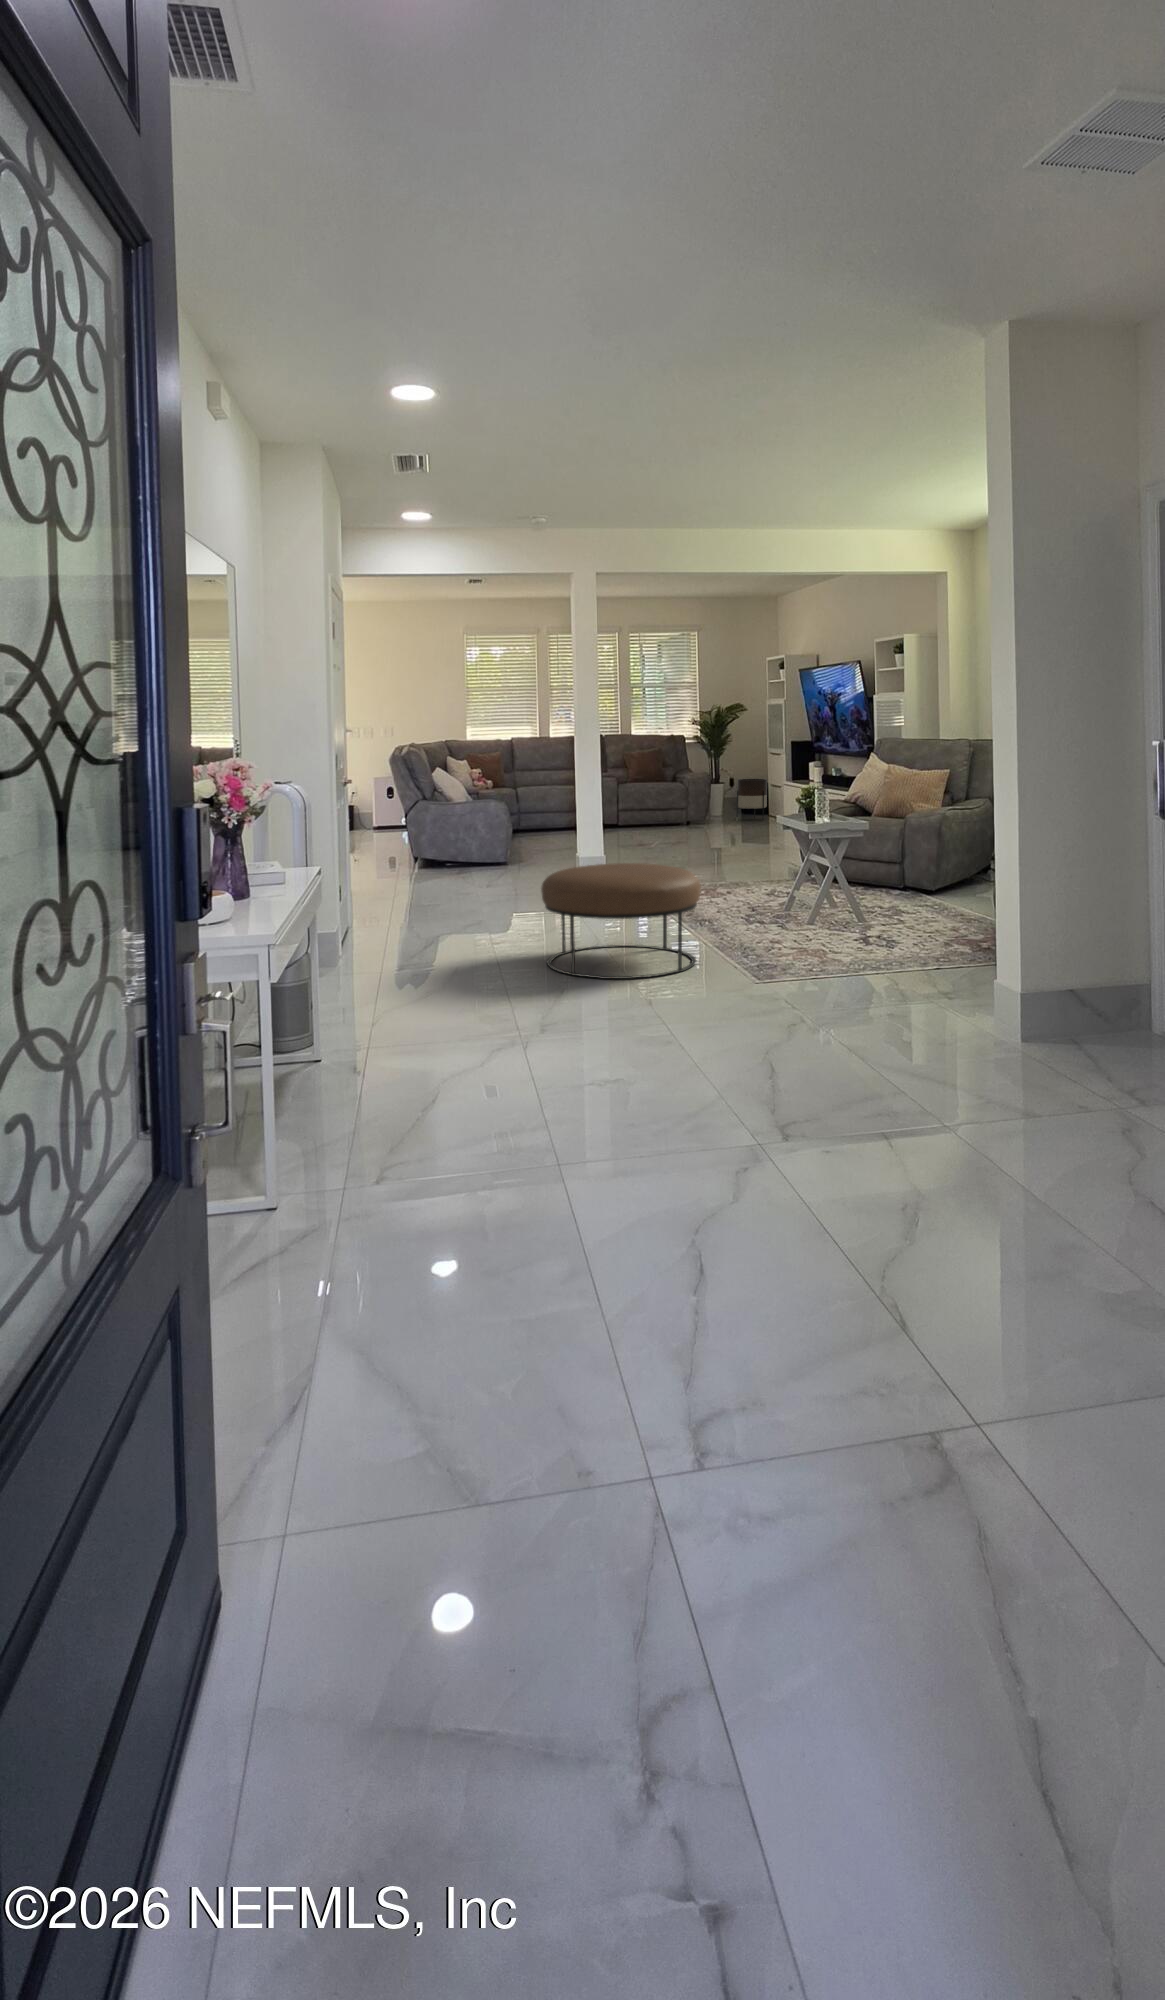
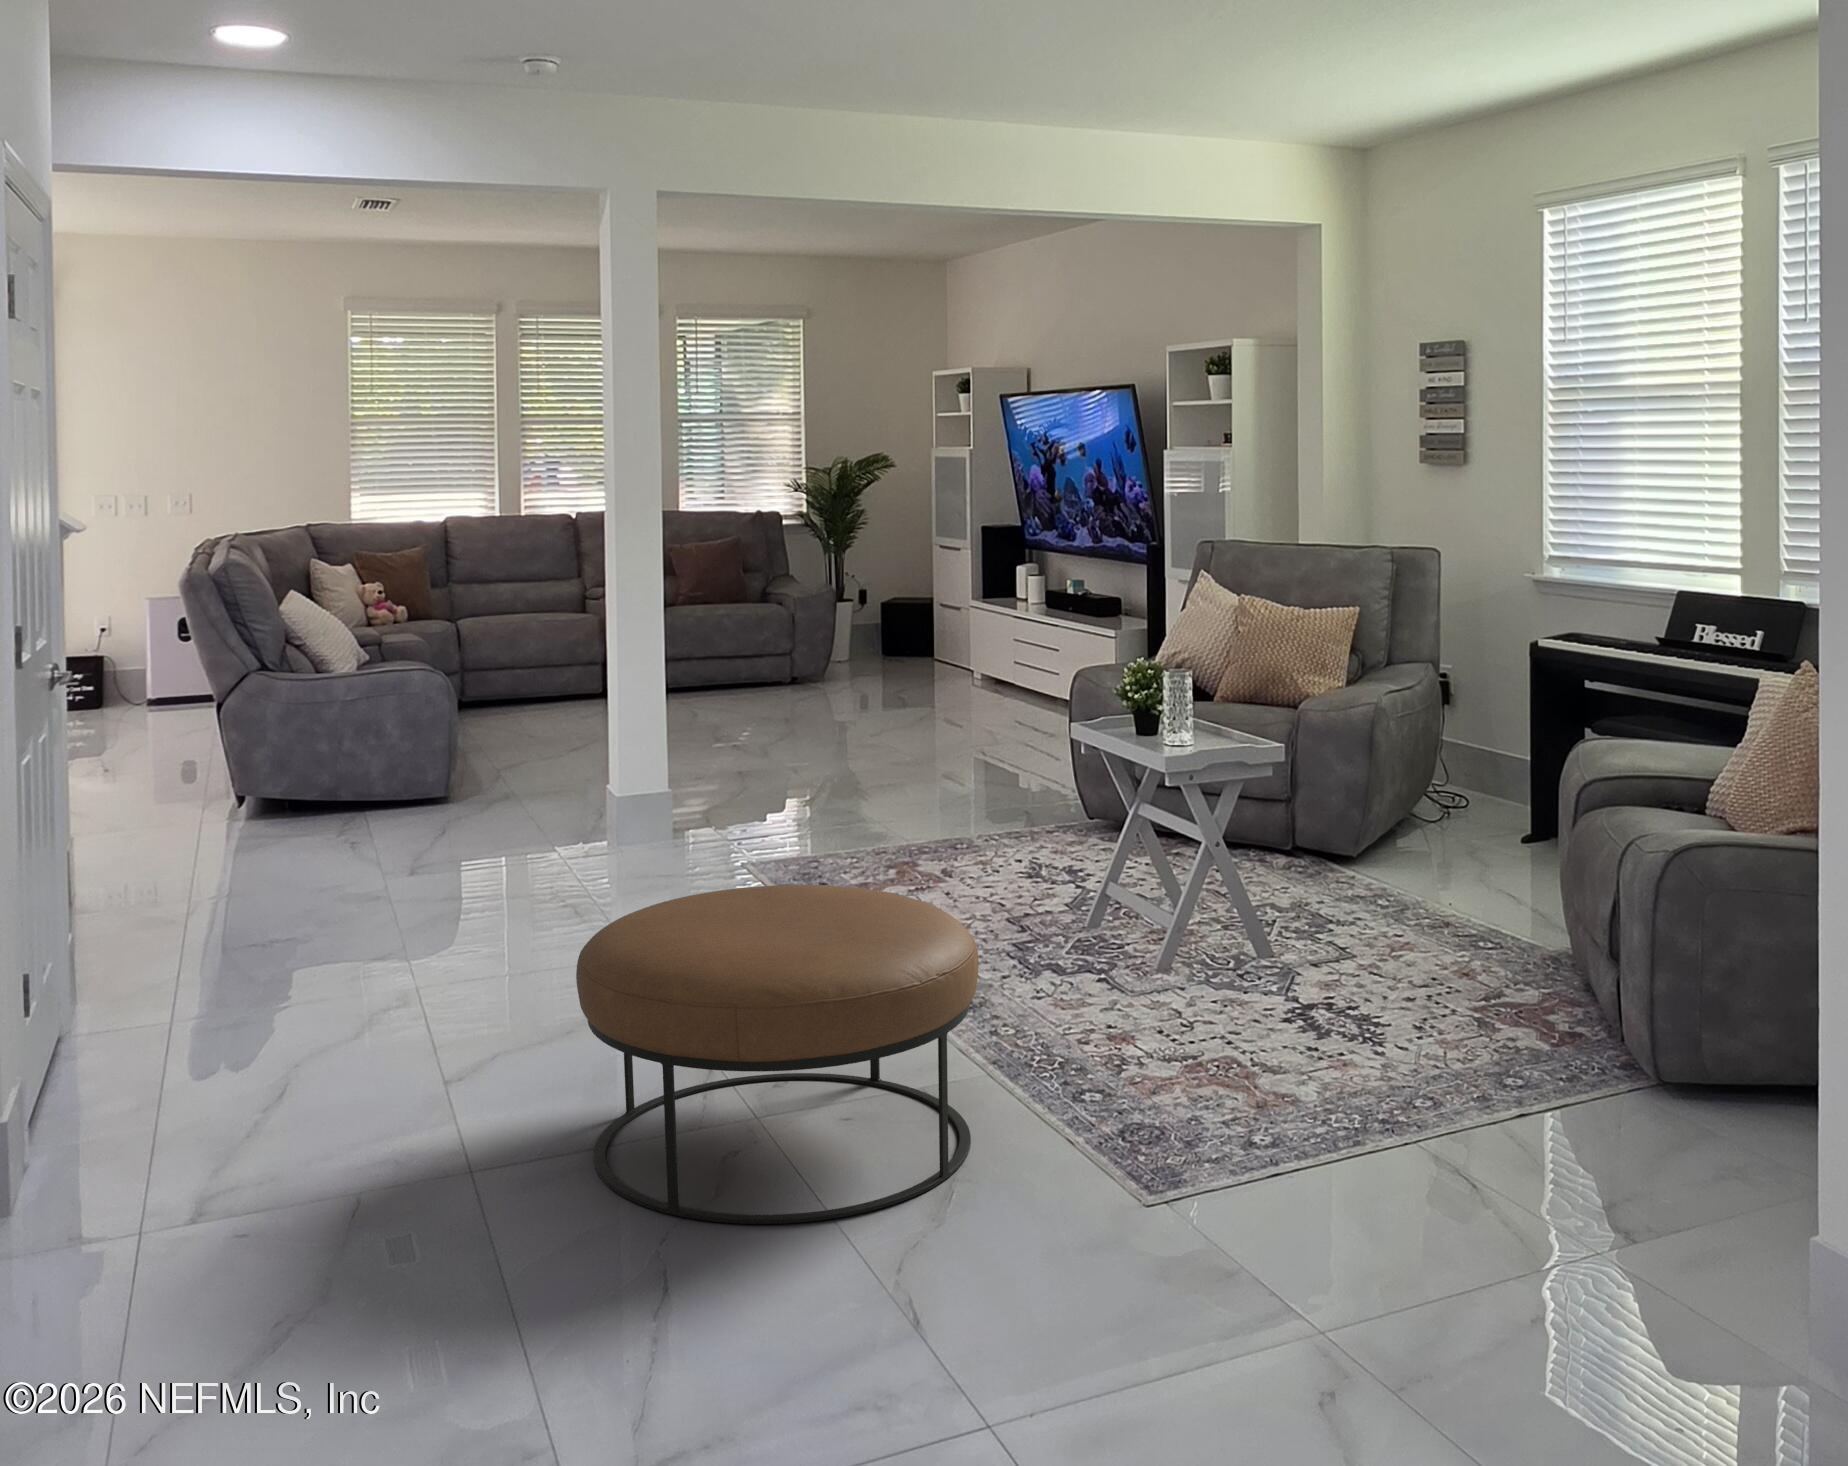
planter: present [737,779,767,820] -> none [880,593,934,670]

